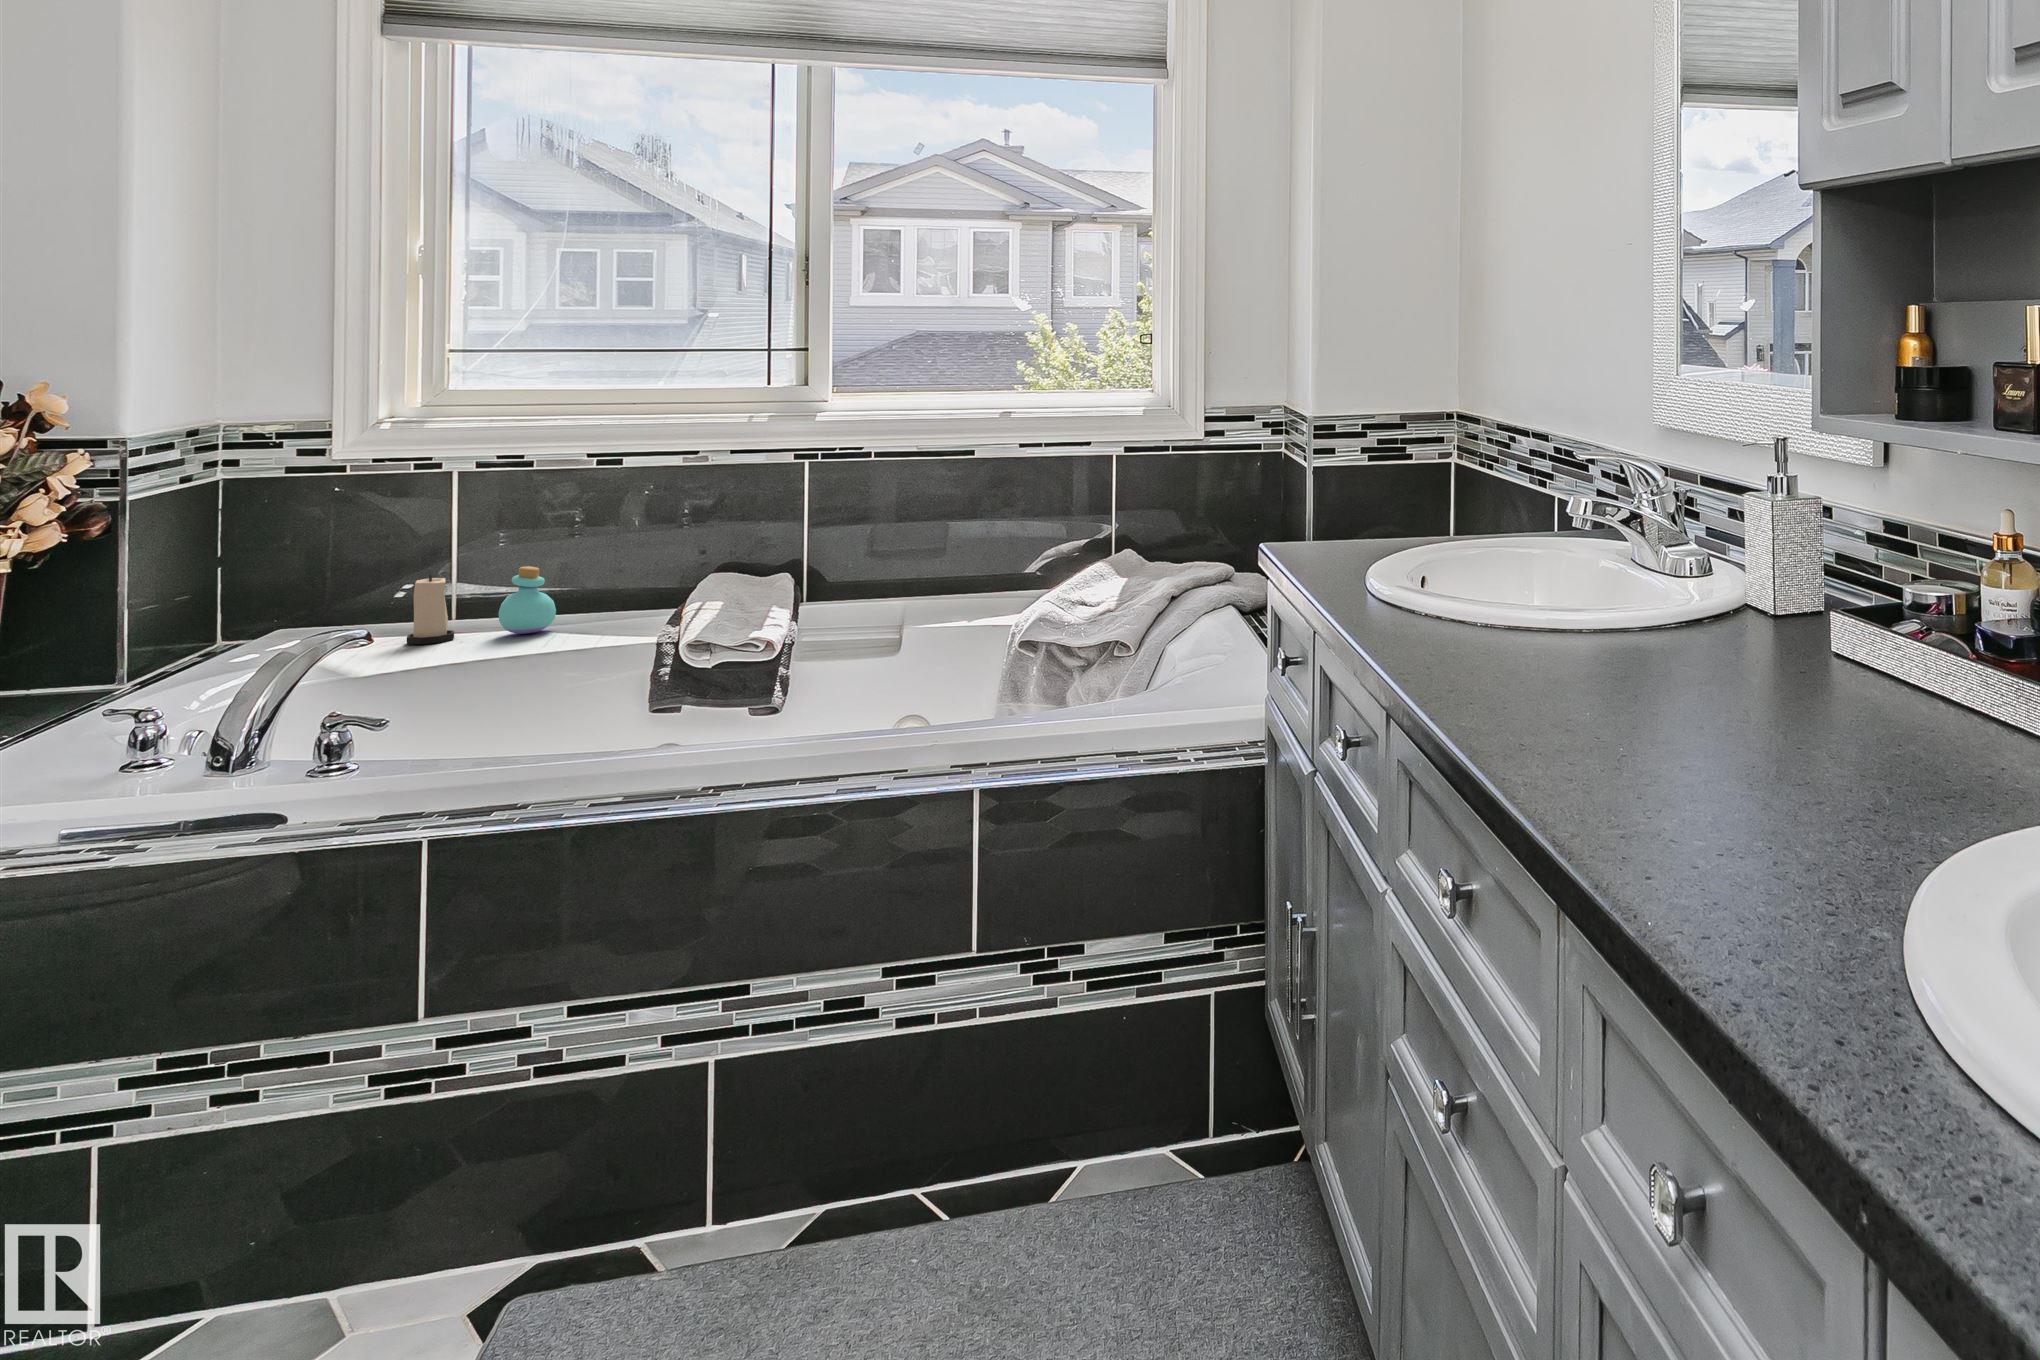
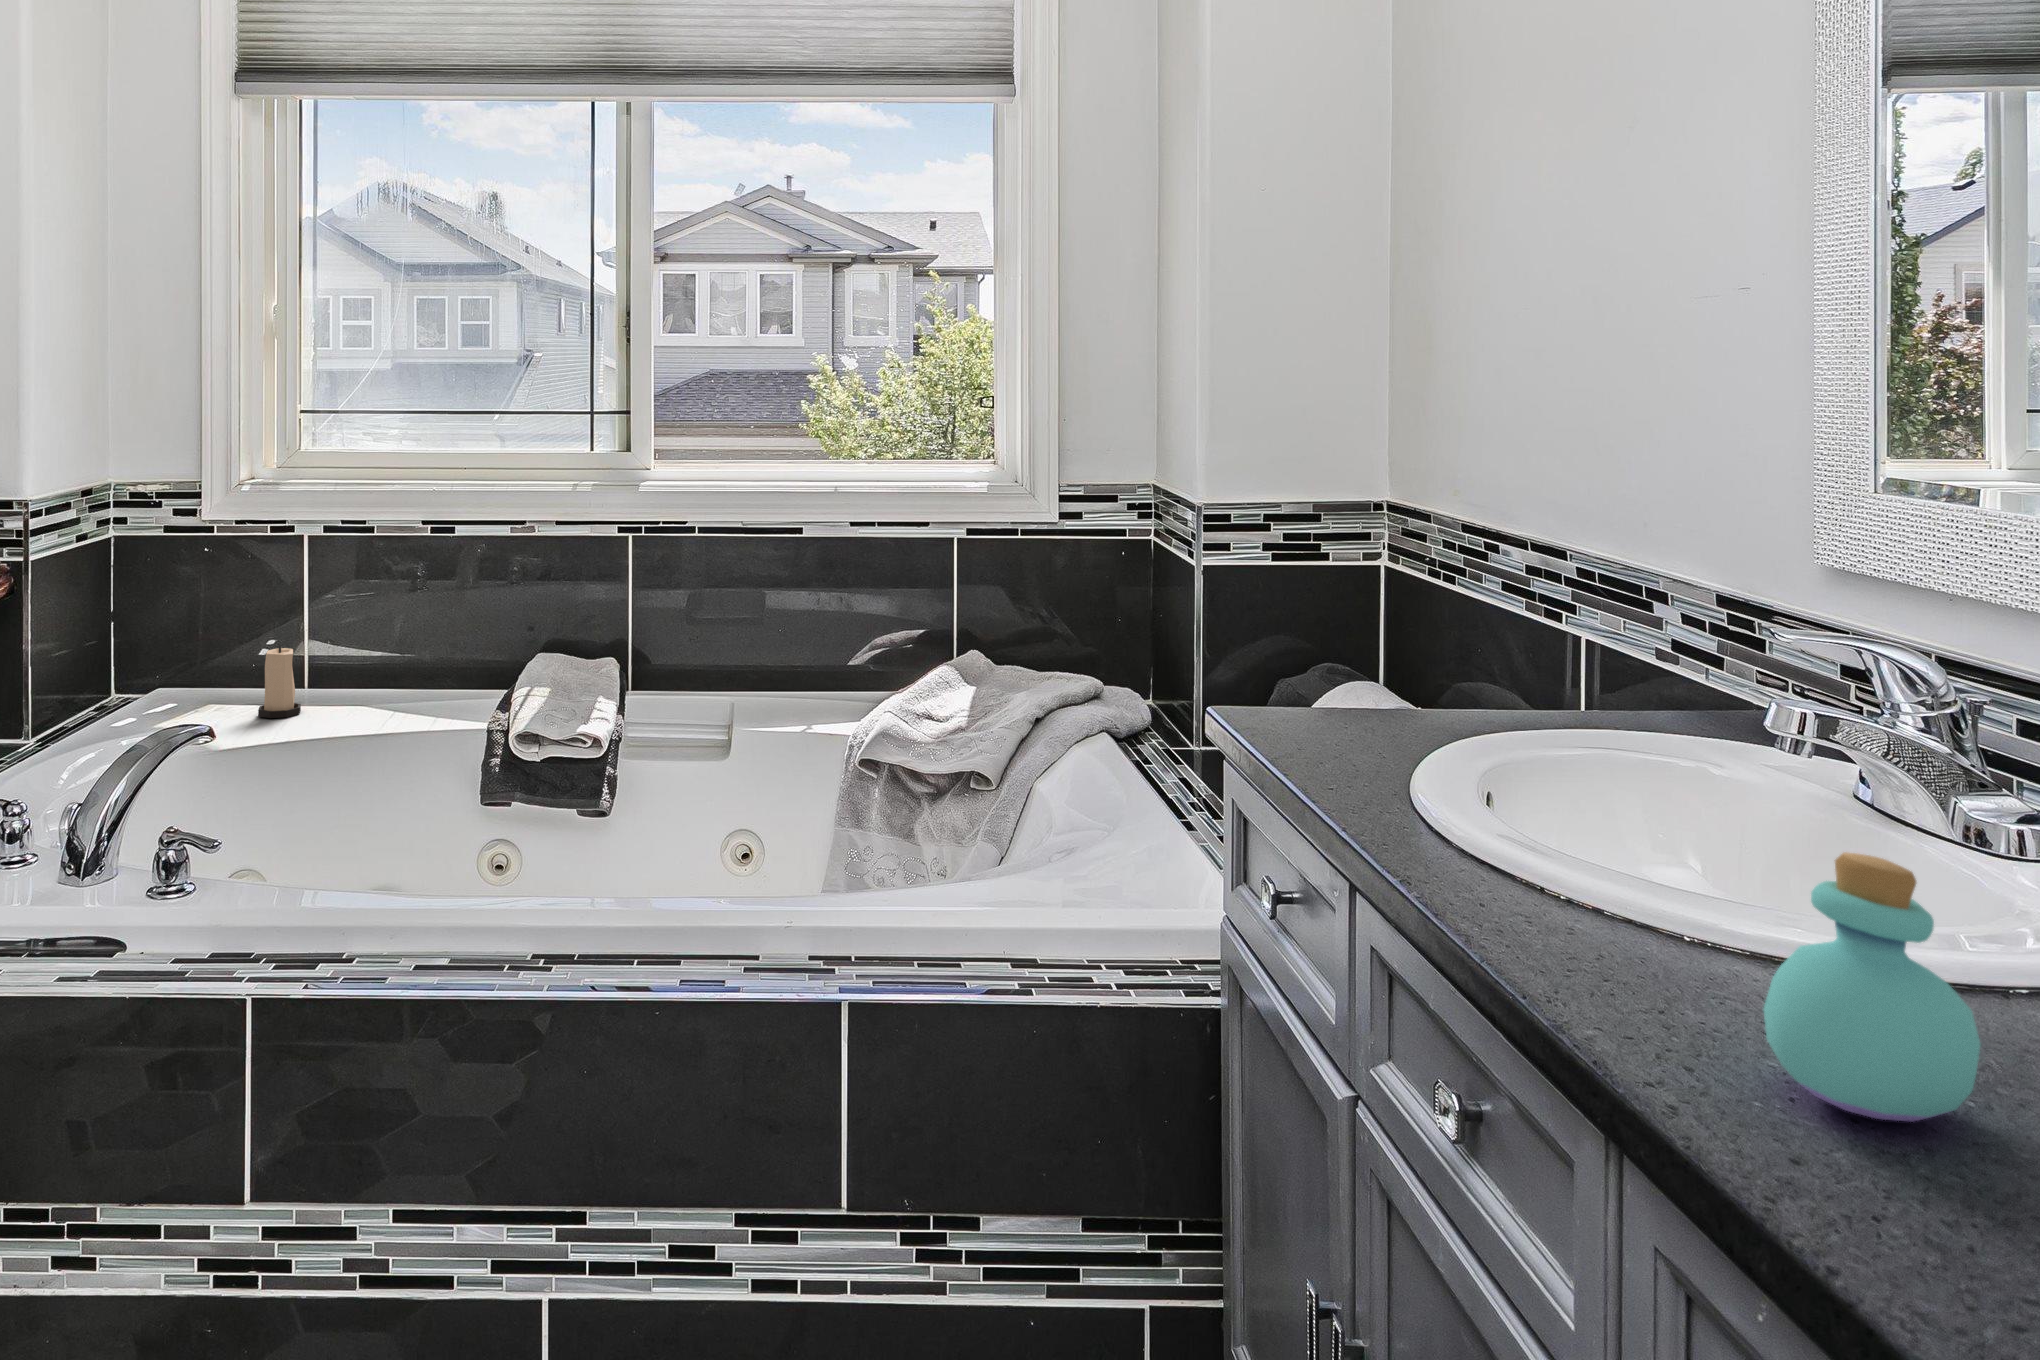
perfume bottle: present [499,566,556,634] -> present [1764,852,1981,1122]

